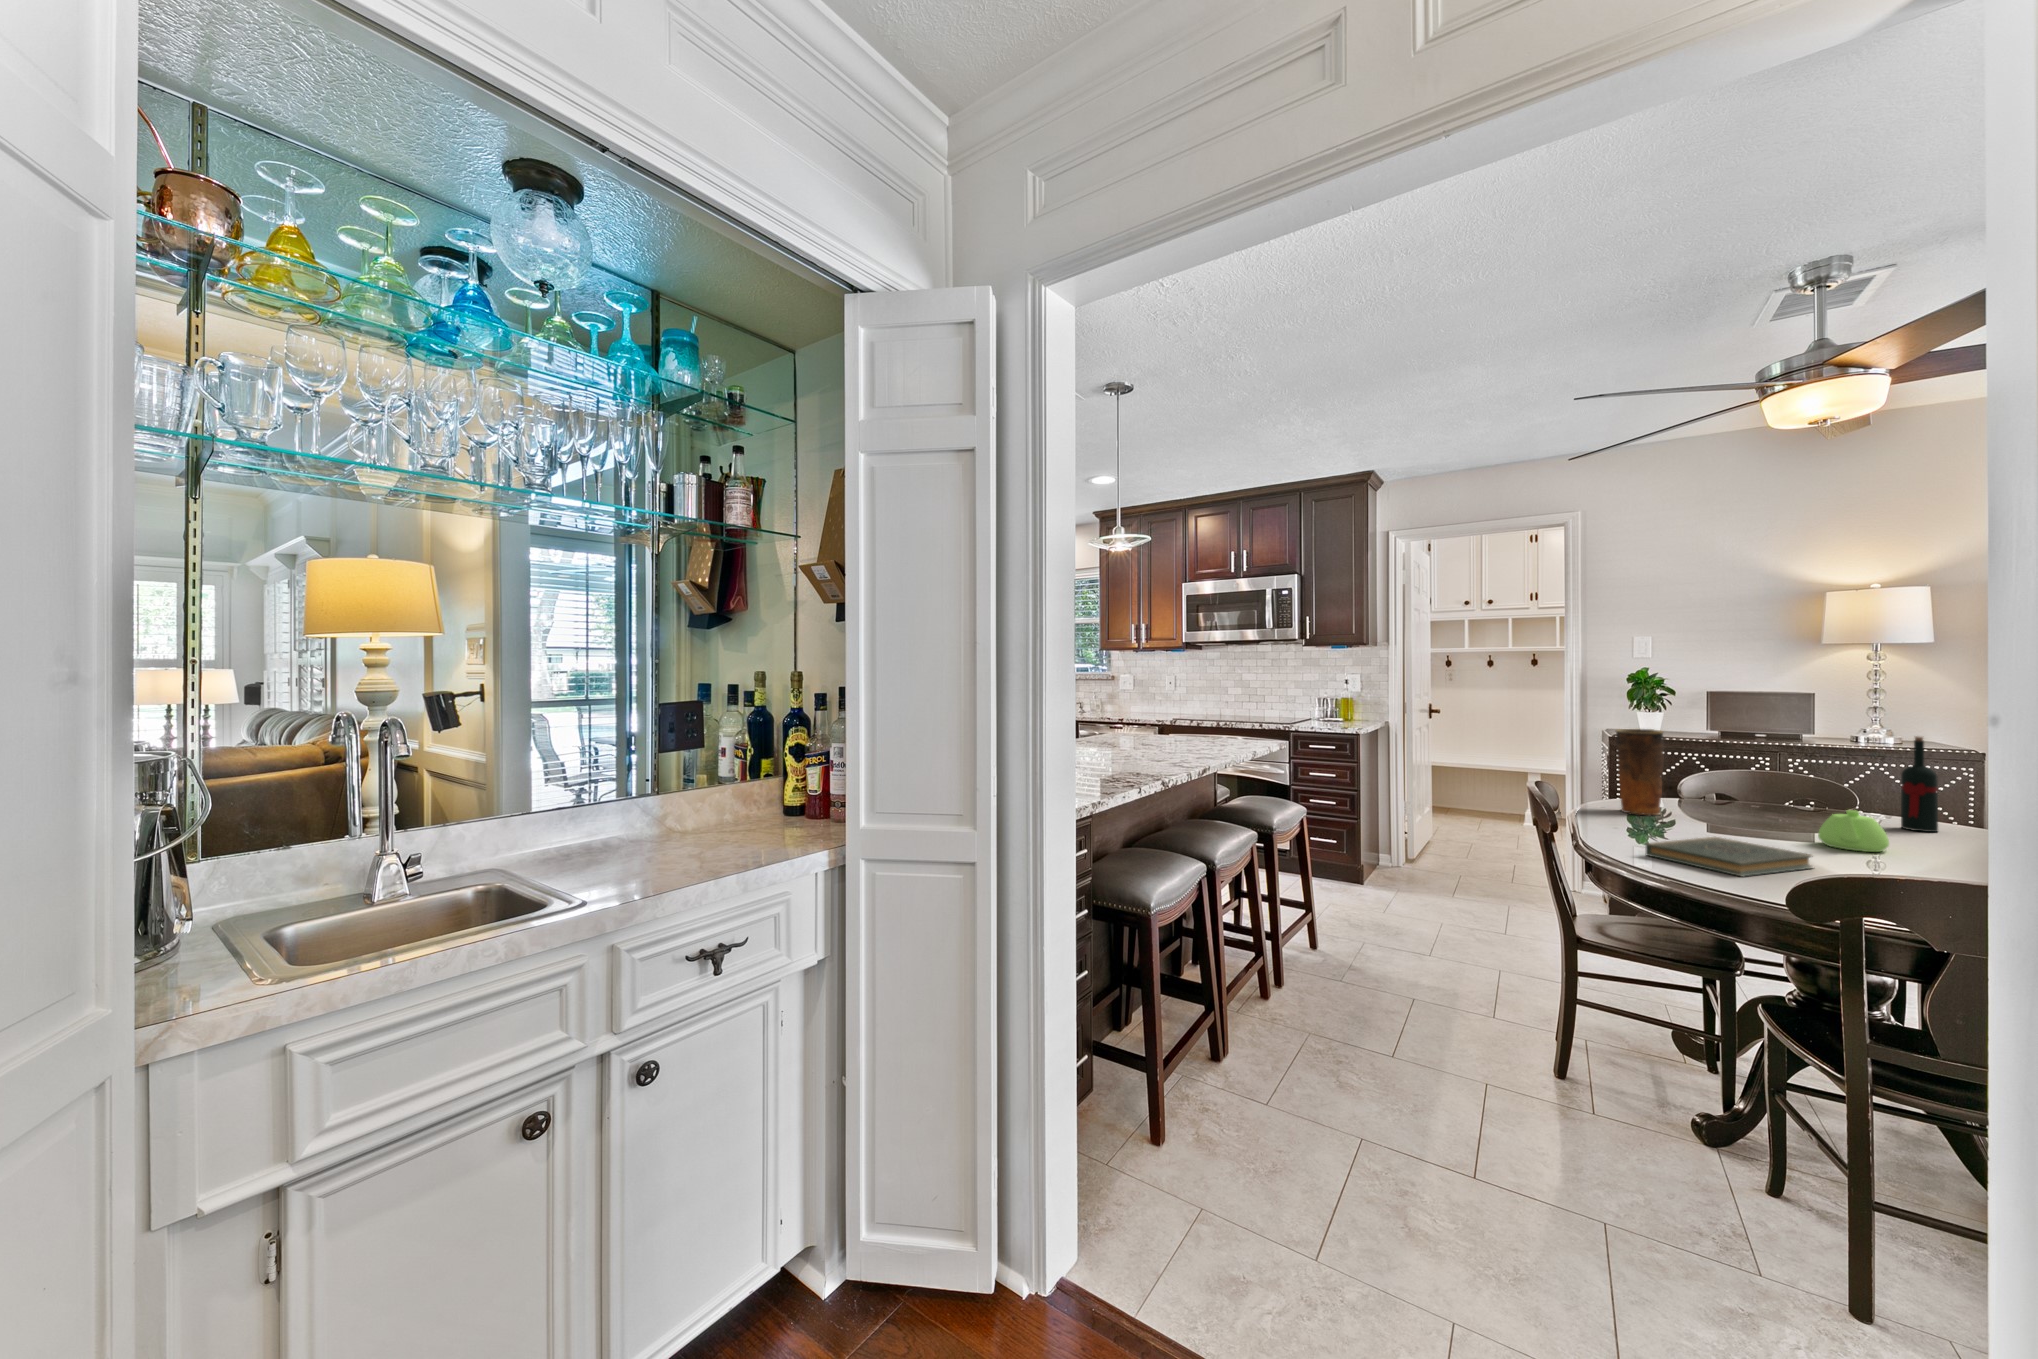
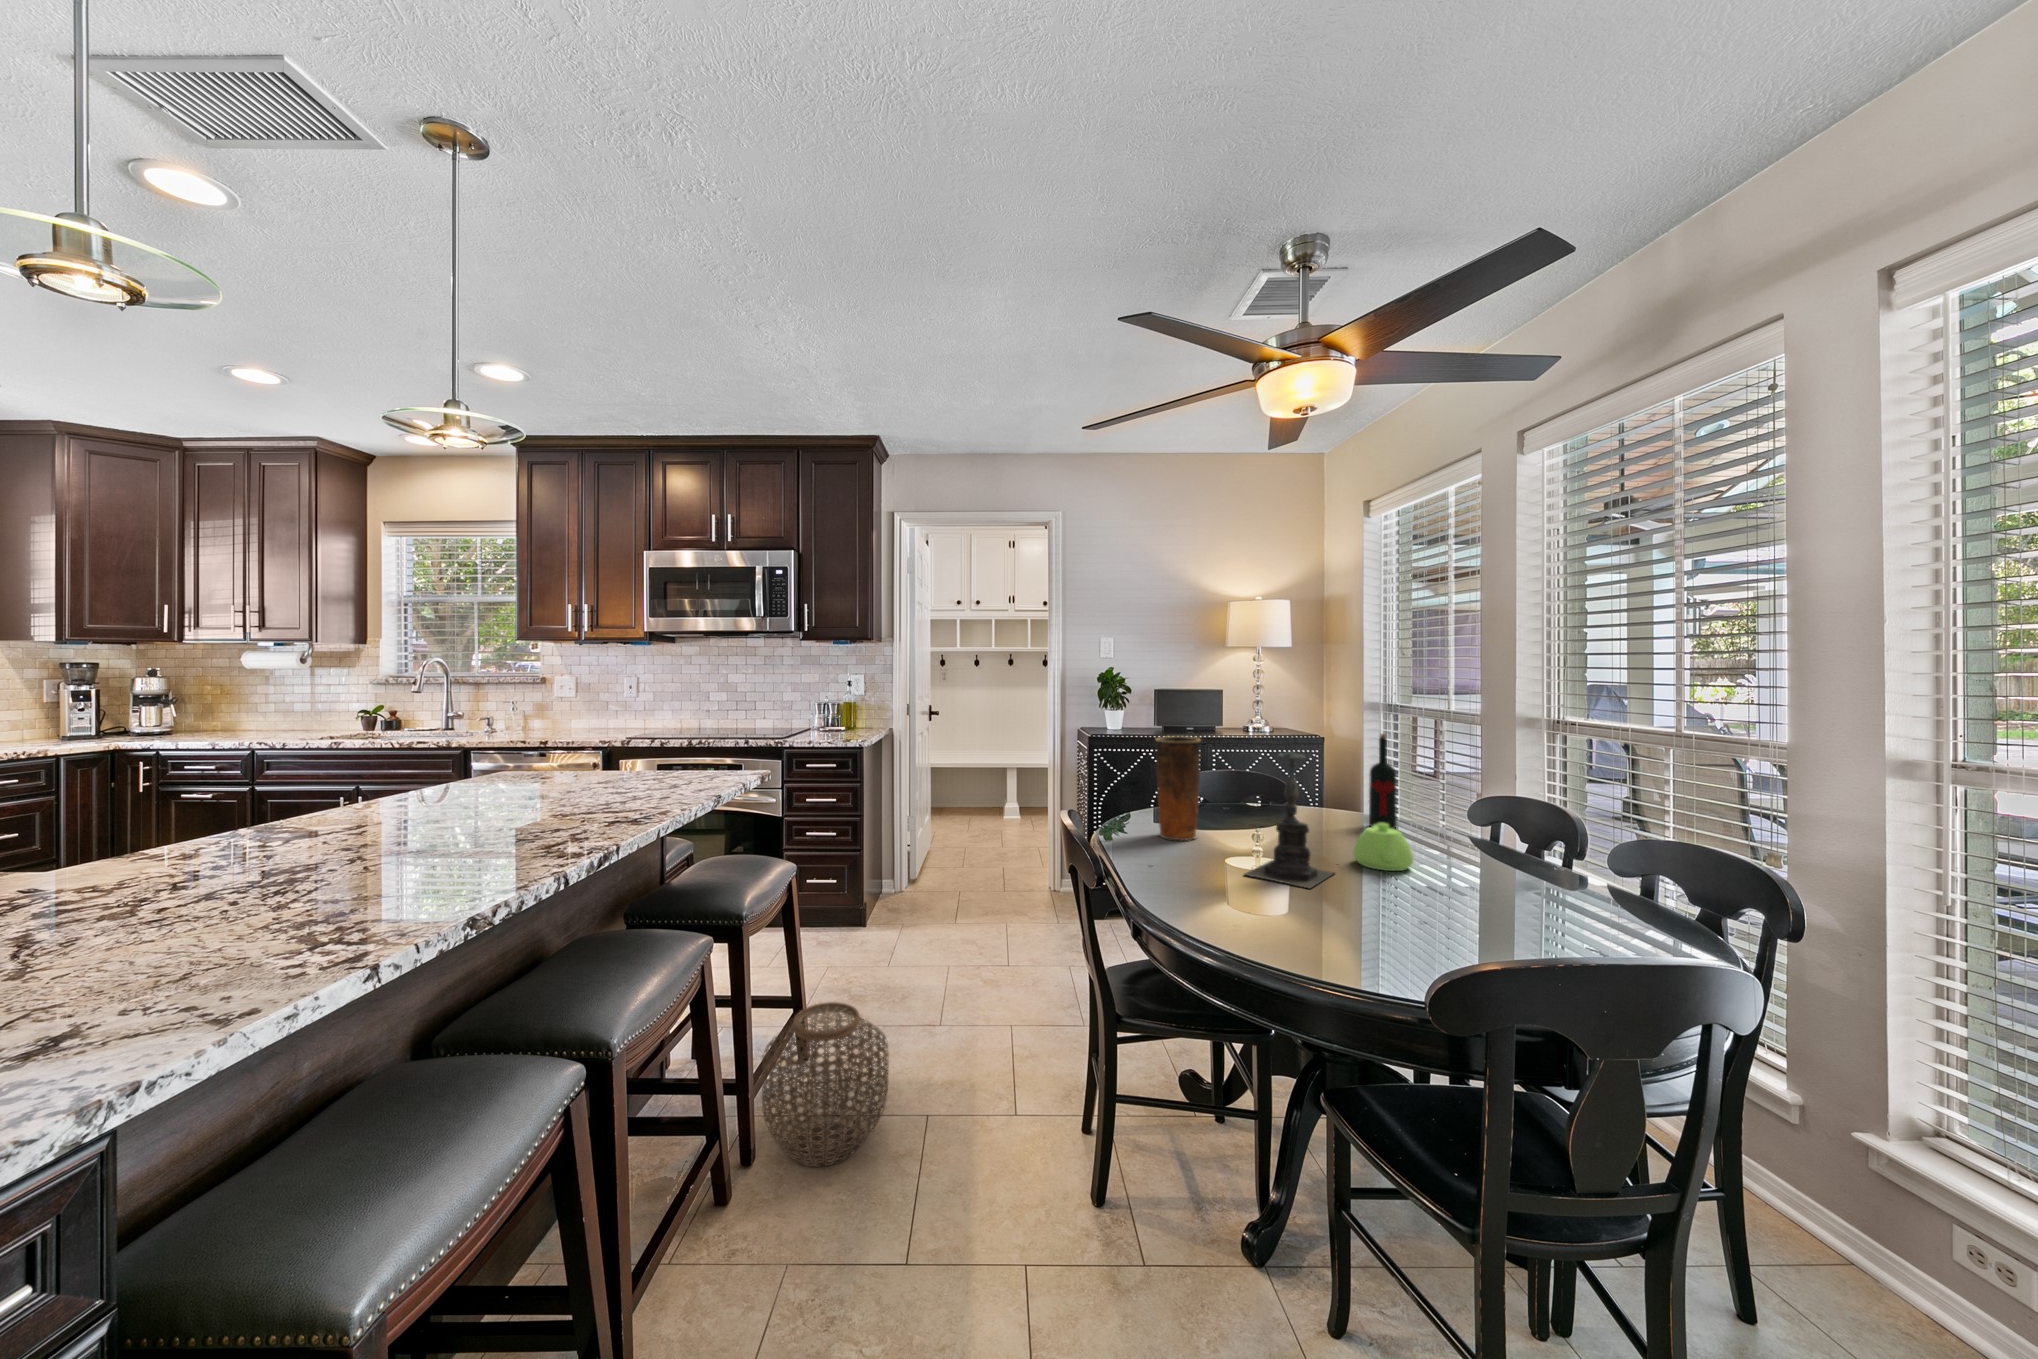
candle holder: none [1676,726,1782,848] -> present [1246,748,1333,888]
book: present [1646,837,1813,876] -> none [1257,879,1409,956]
woven basket: none [1283,894,1372,993] -> present [762,1002,889,1167]

